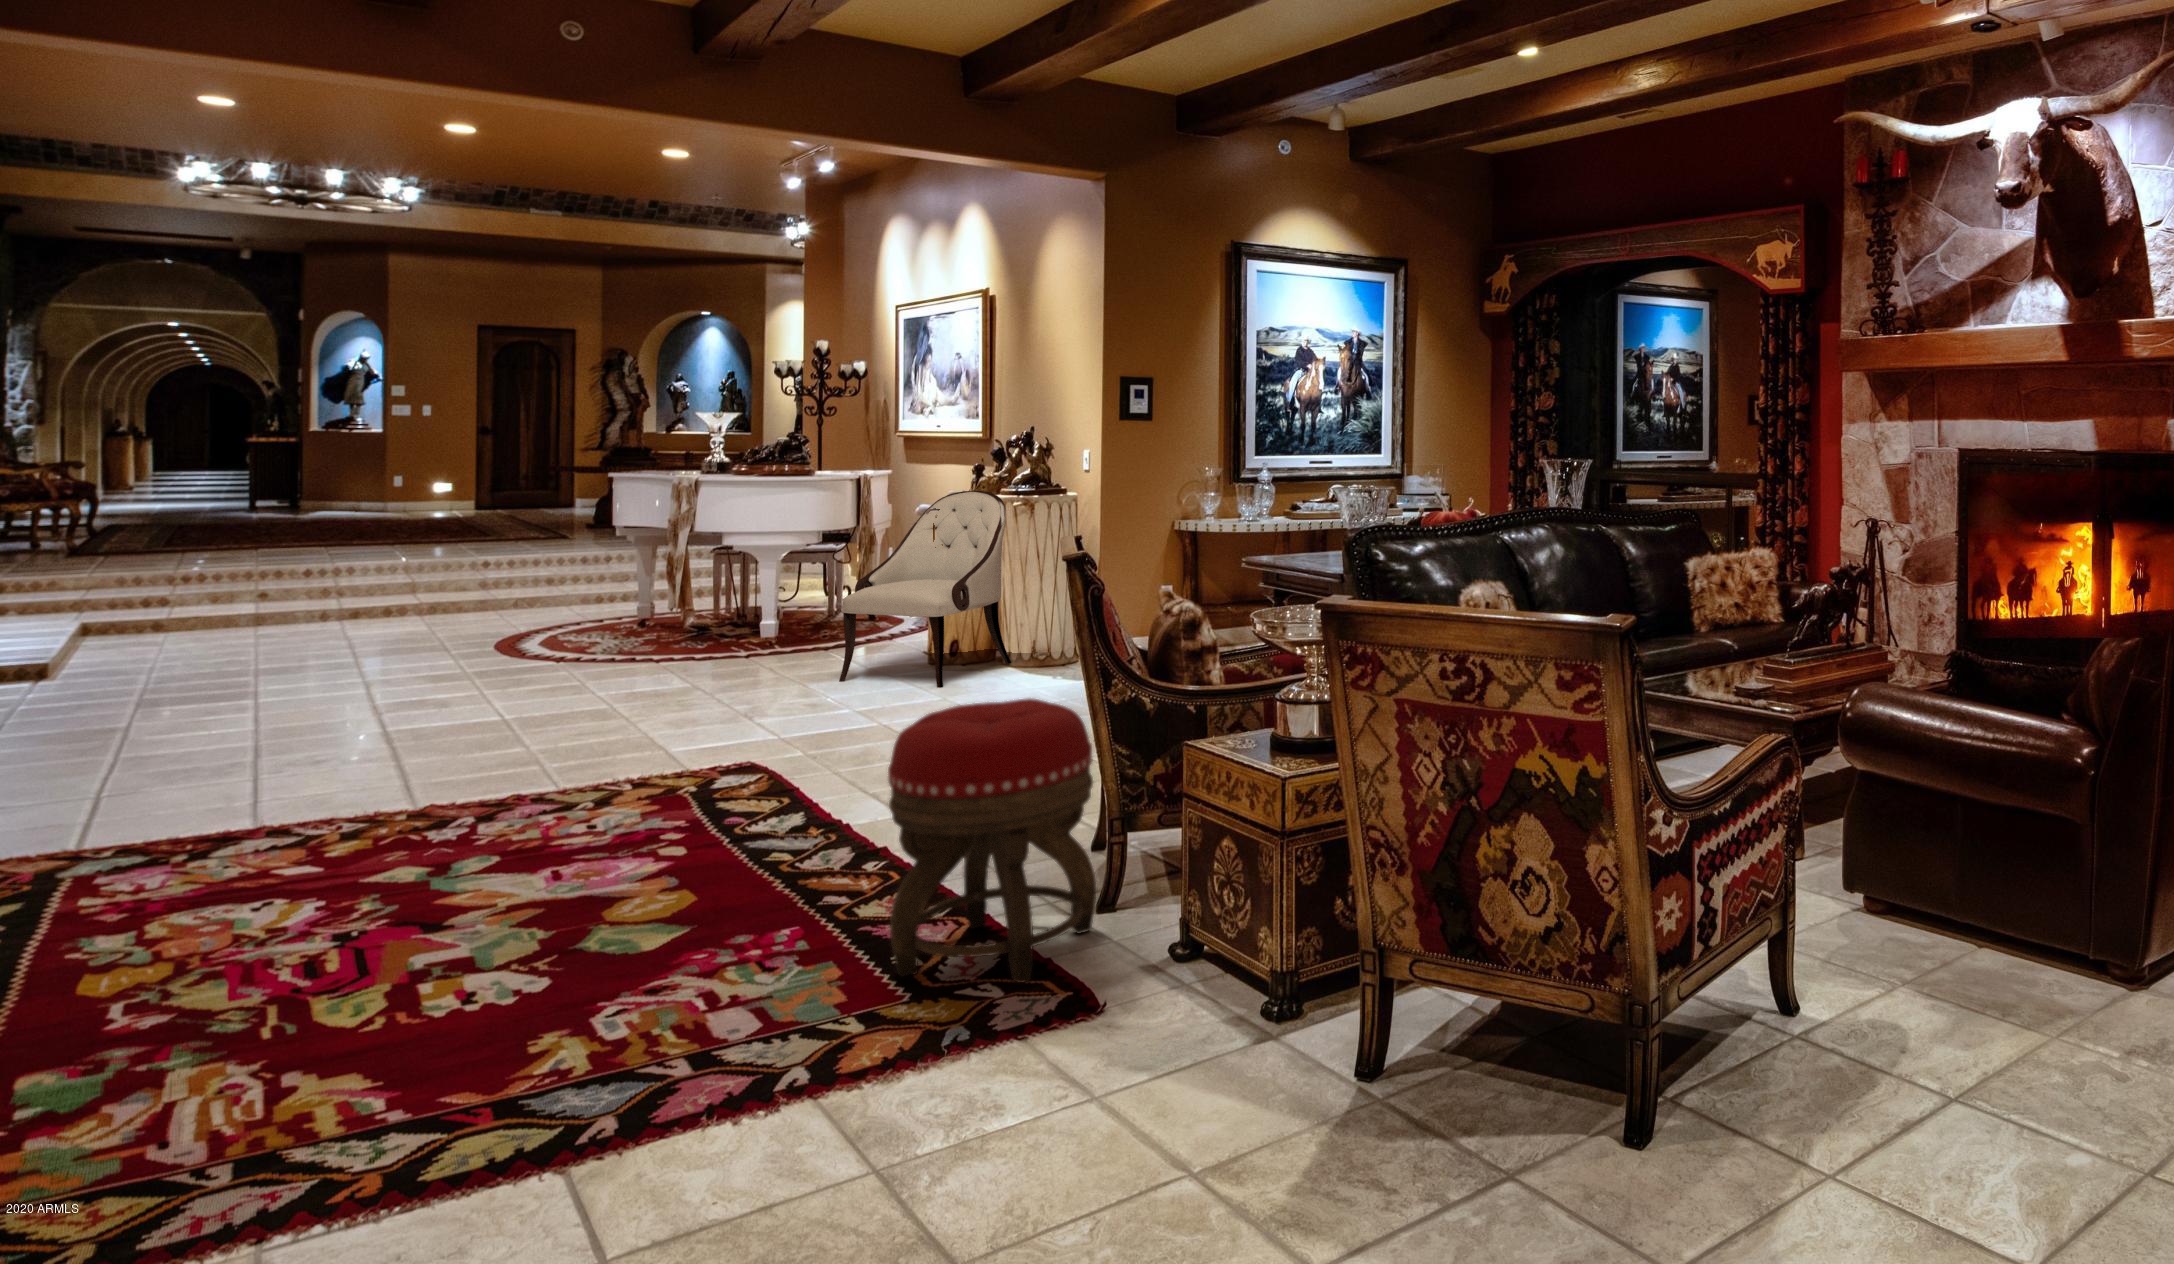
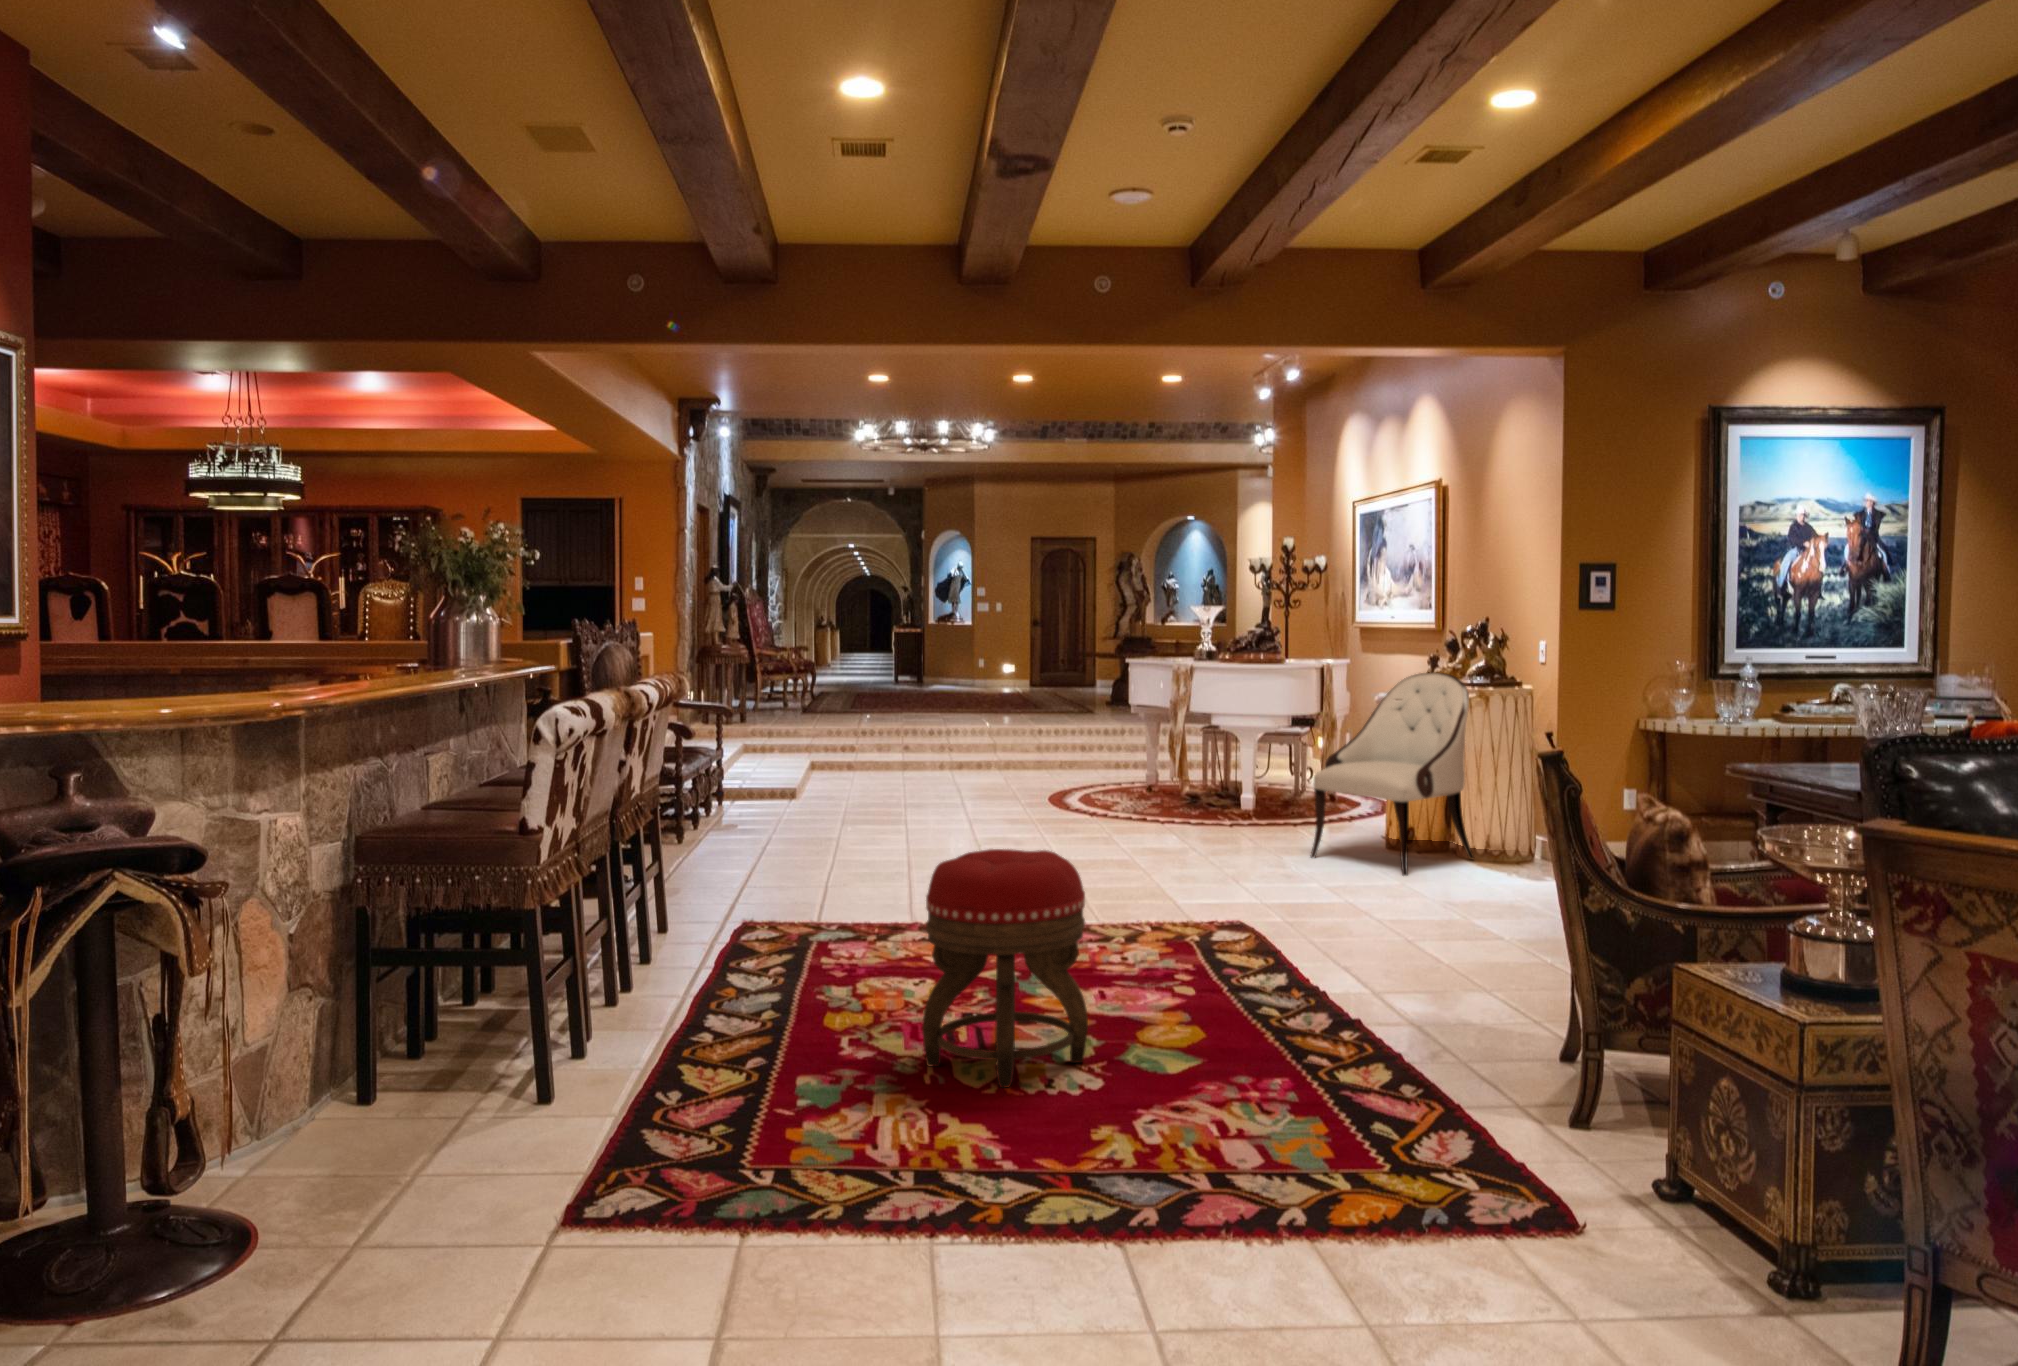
footstool: present [888,698,1096,983] -> present [922,849,1088,1088]

